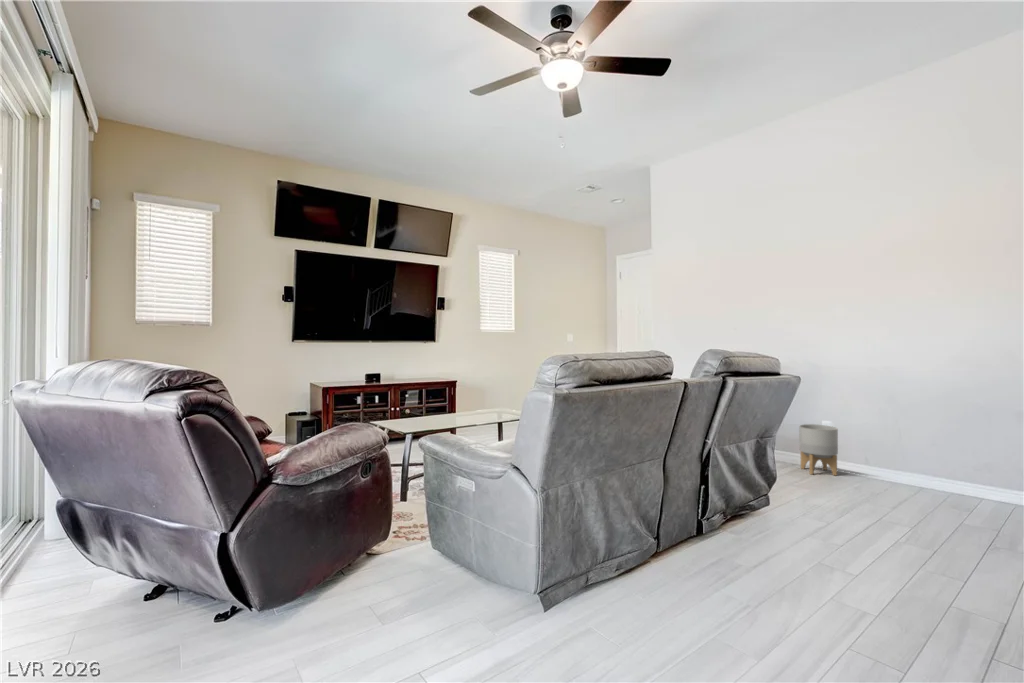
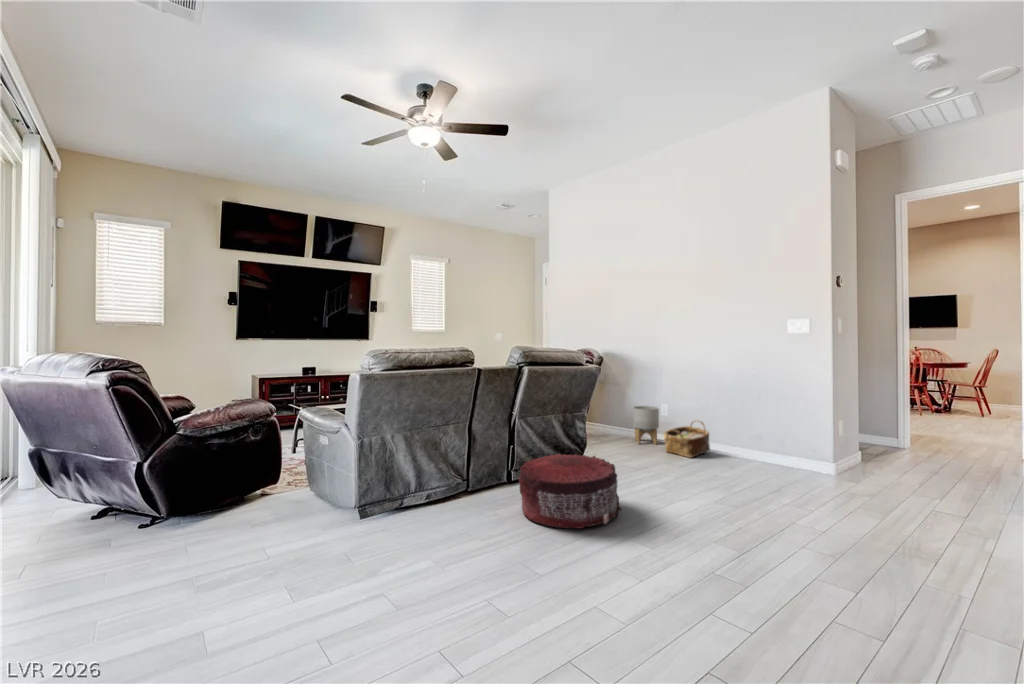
woven basket: none [860,445,927,497] -> present [664,420,710,458]
pouf: none [757,503,939,641] -> present [518,454,621,529]

